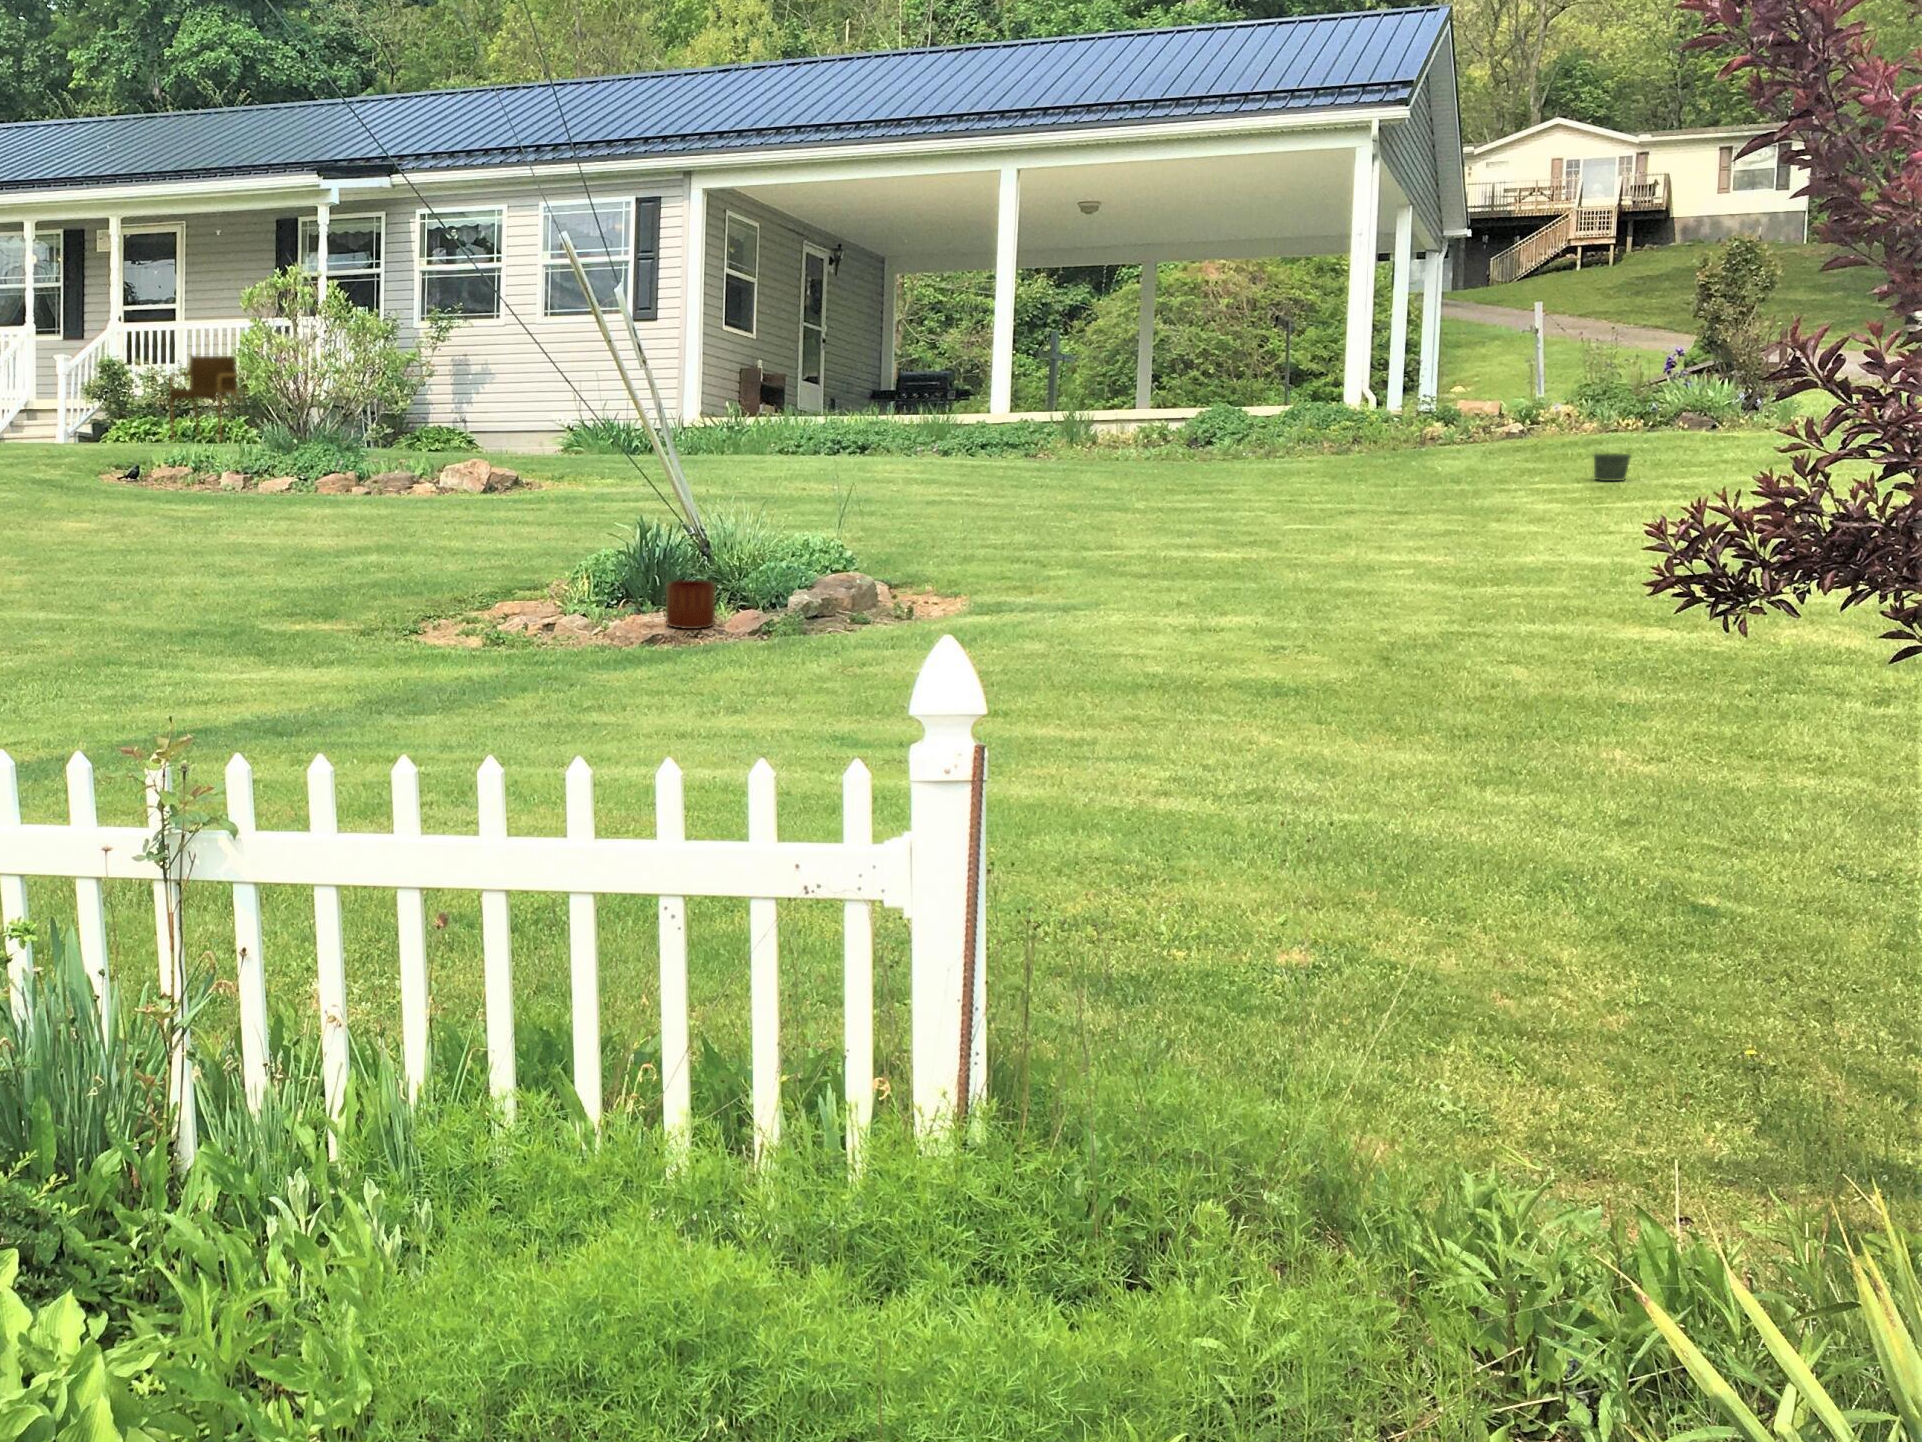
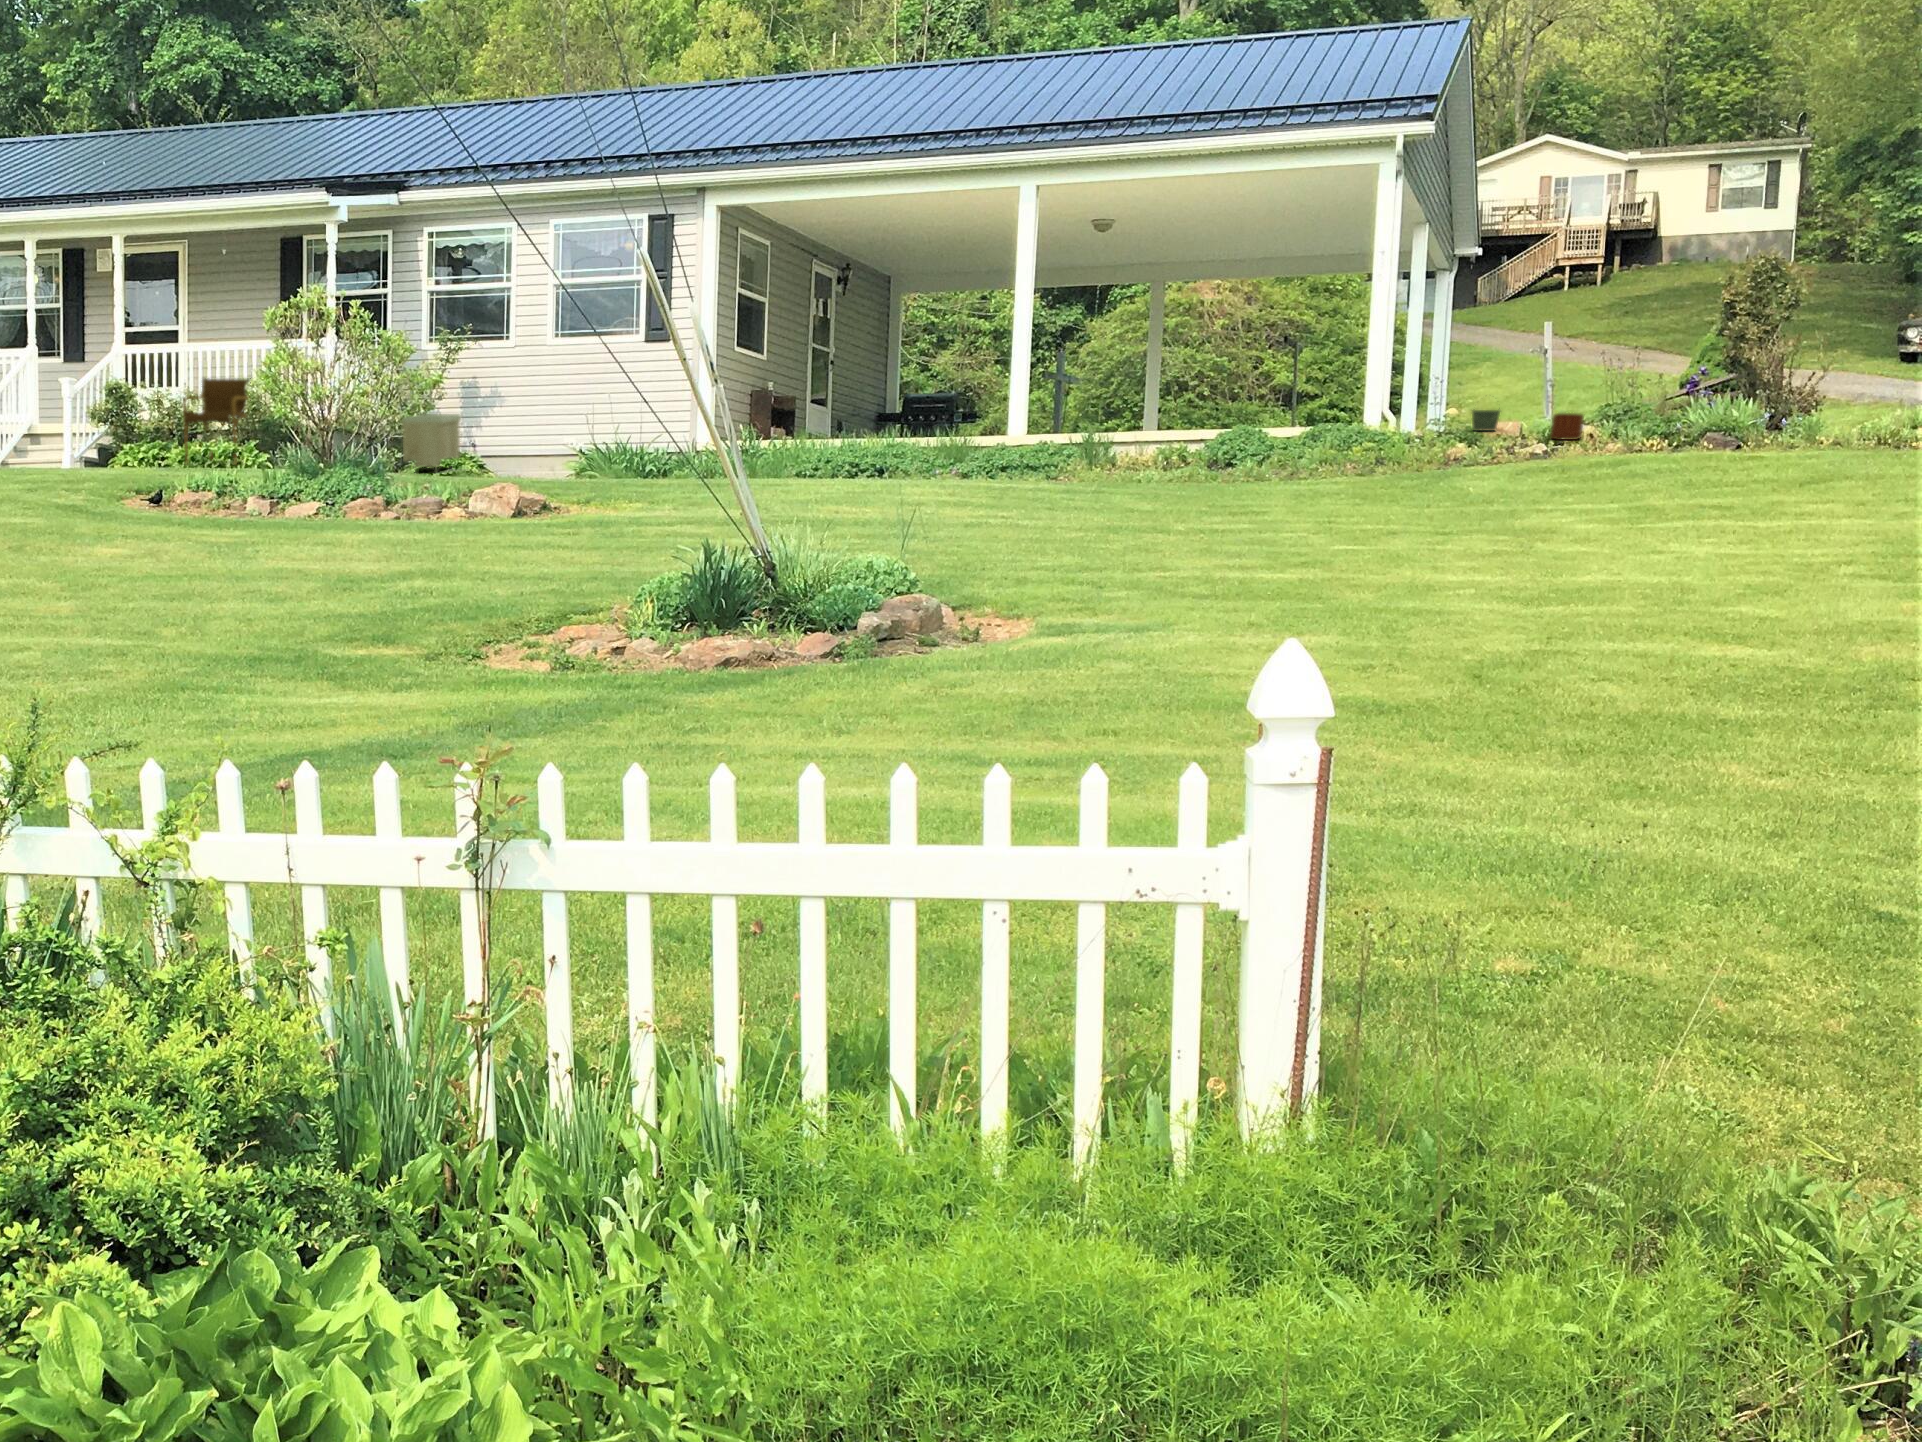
storage bench: none [382,392,442,449] -> present [402,414,461,469]
bucket: present [1594,453,1631,481] -> present [1472,409,1500,431]
planter: present [666,580,716,629] -> present [1550,413,1584,440]

